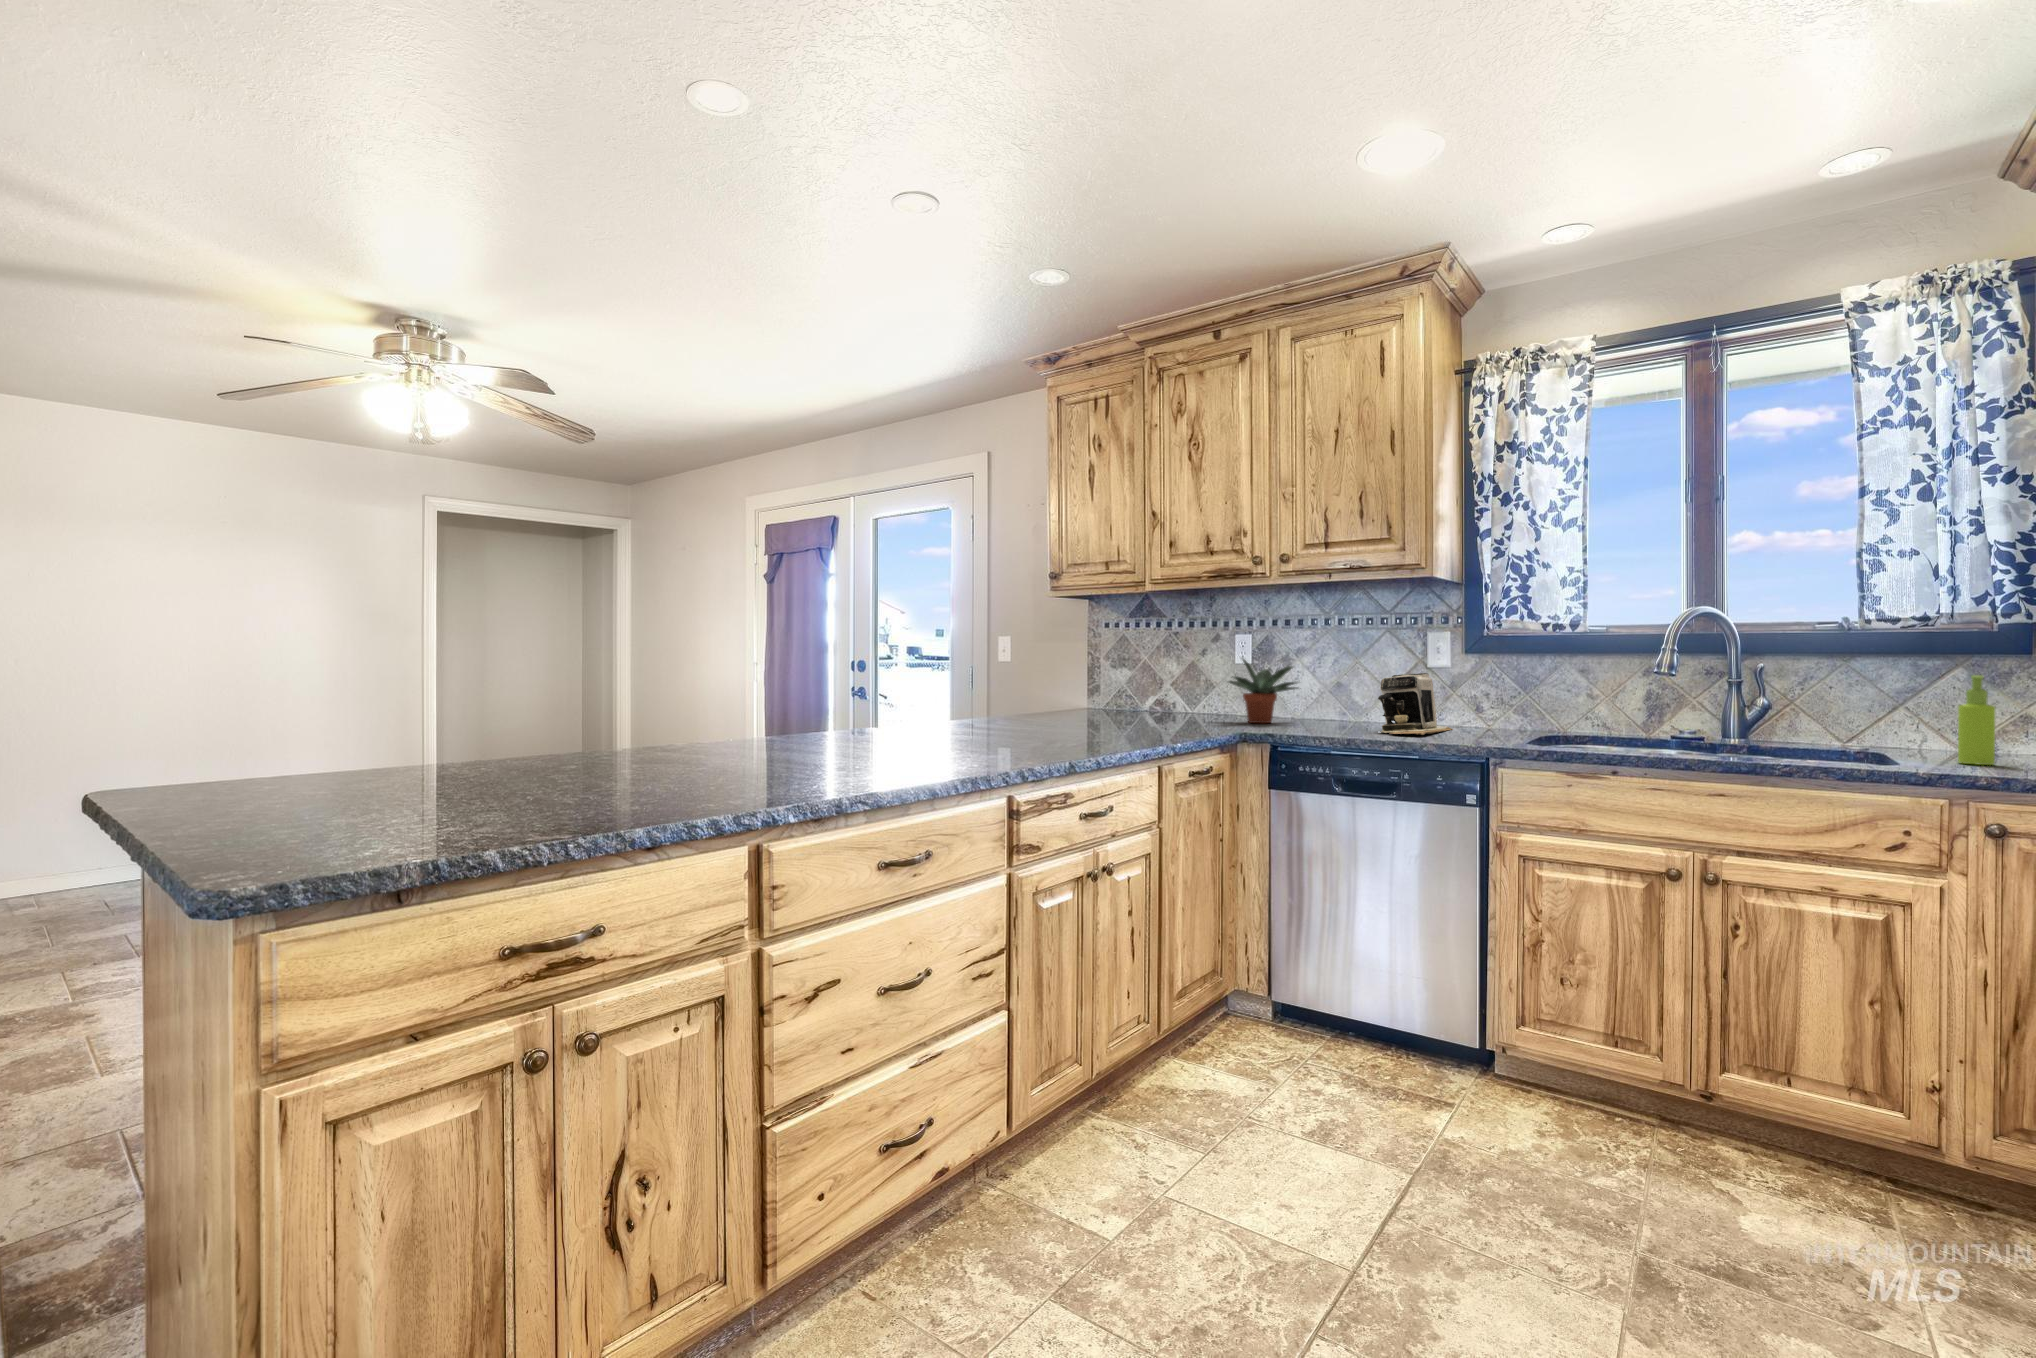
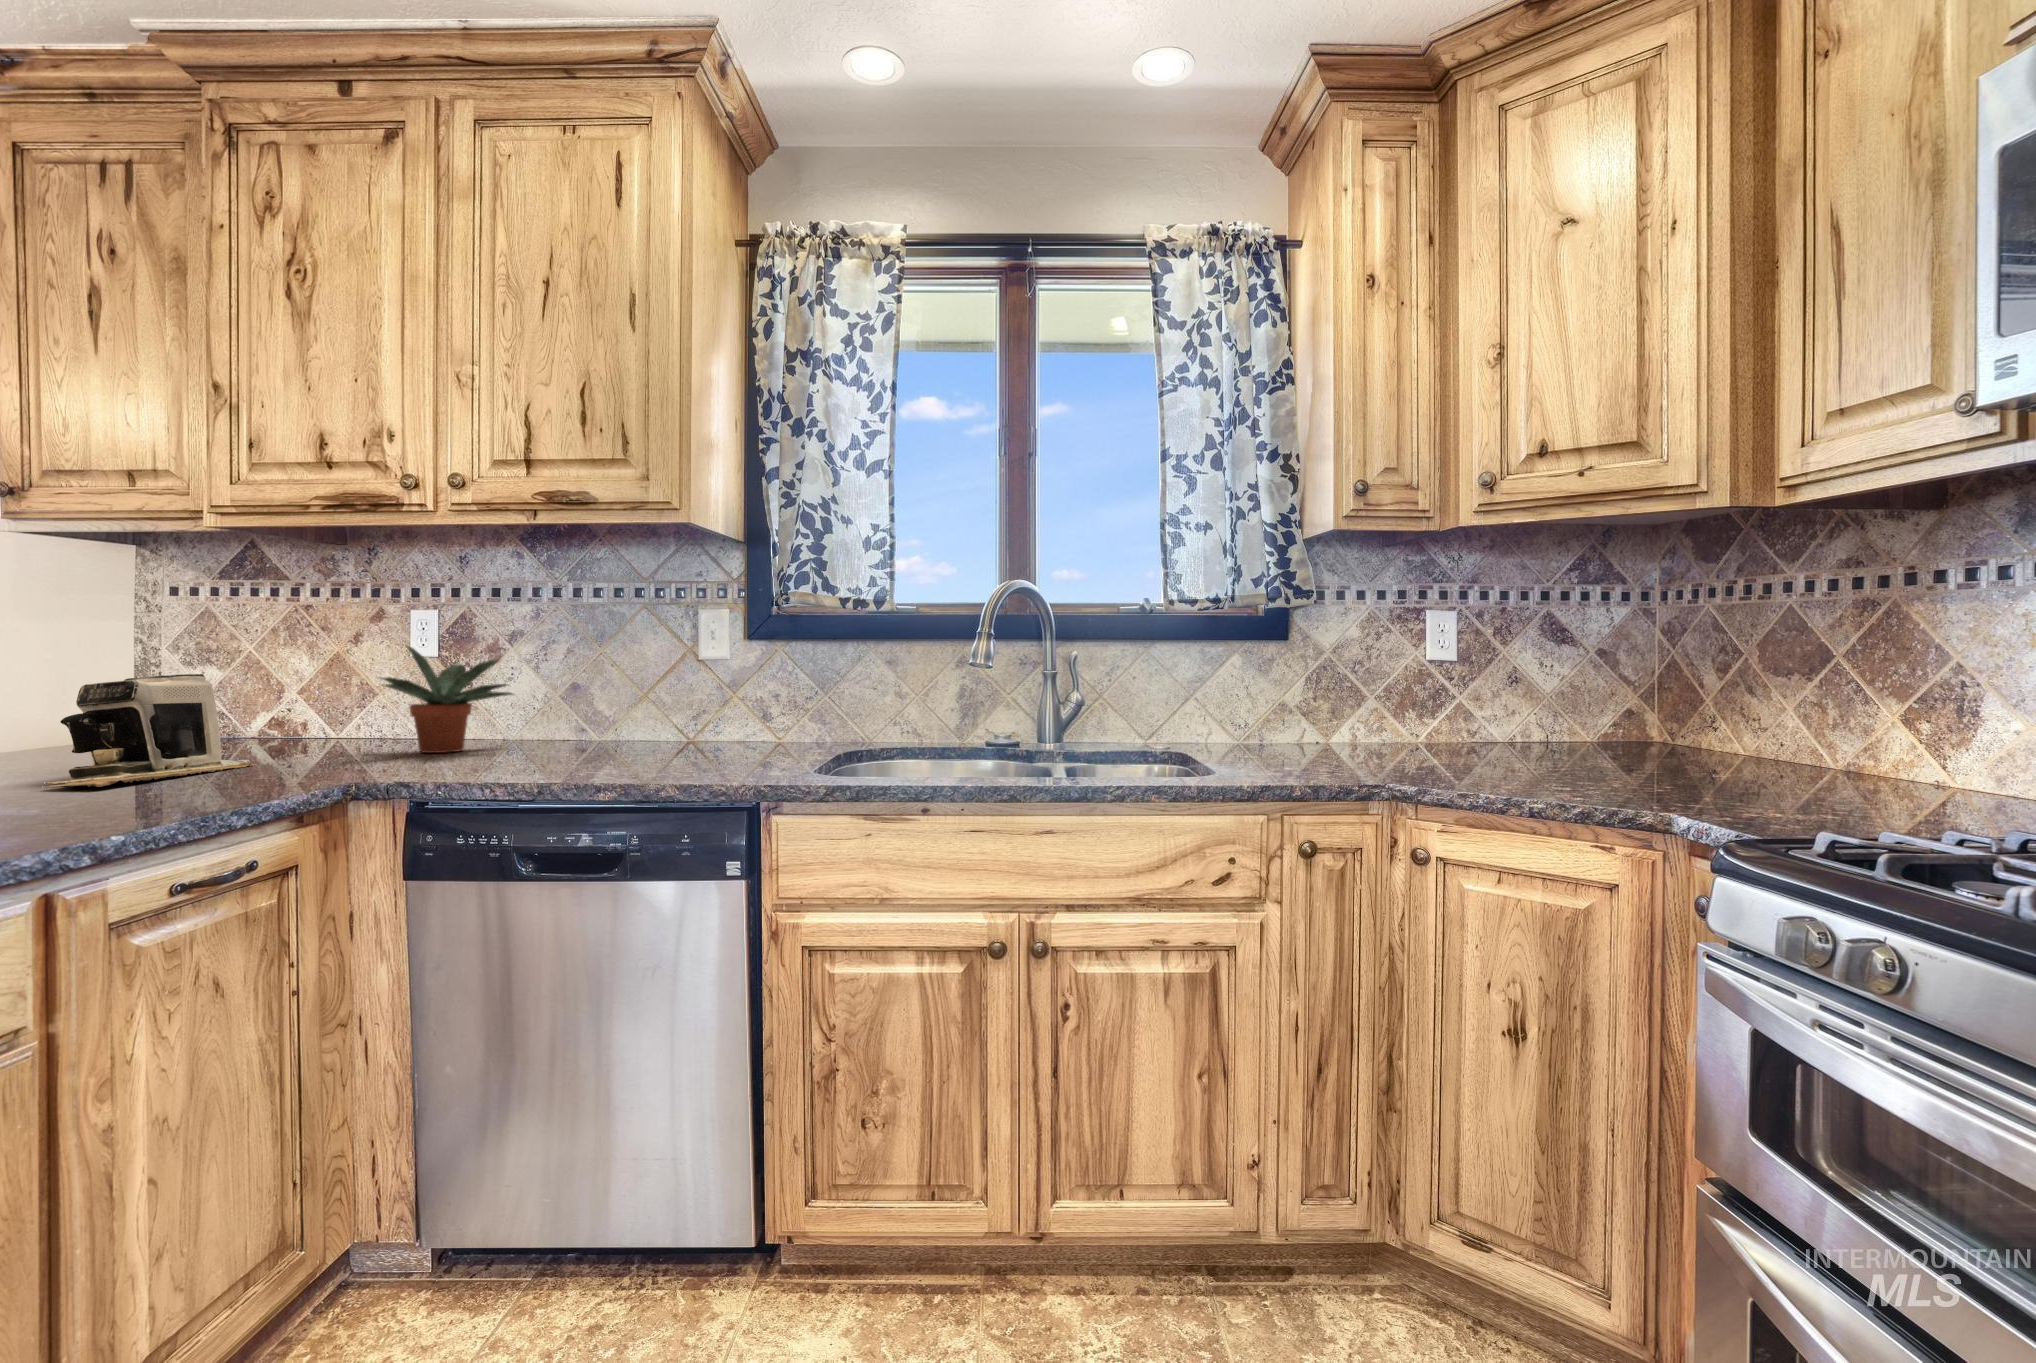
coffee maker: present [1378,673,1453,735] -> present [49,674,257,787]
soap dispenser: present [1958,675,1995,765] -> none [1263,668,1294,771]

